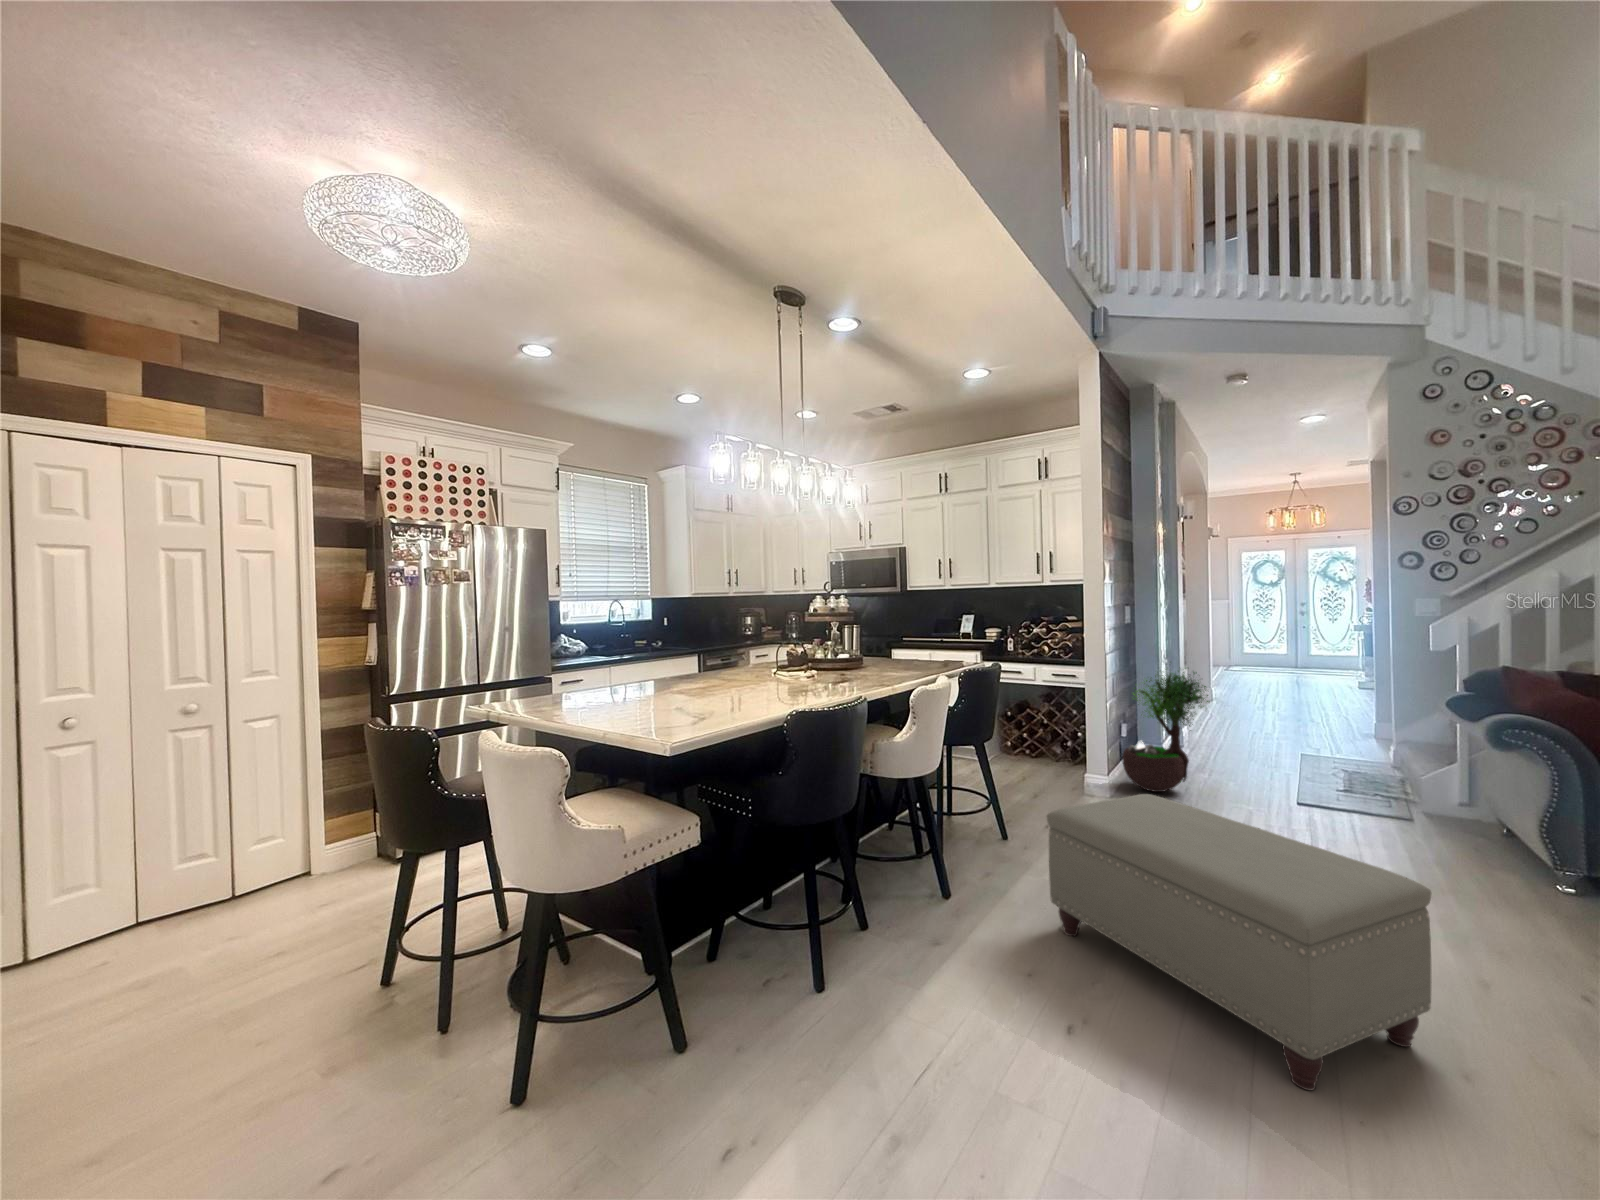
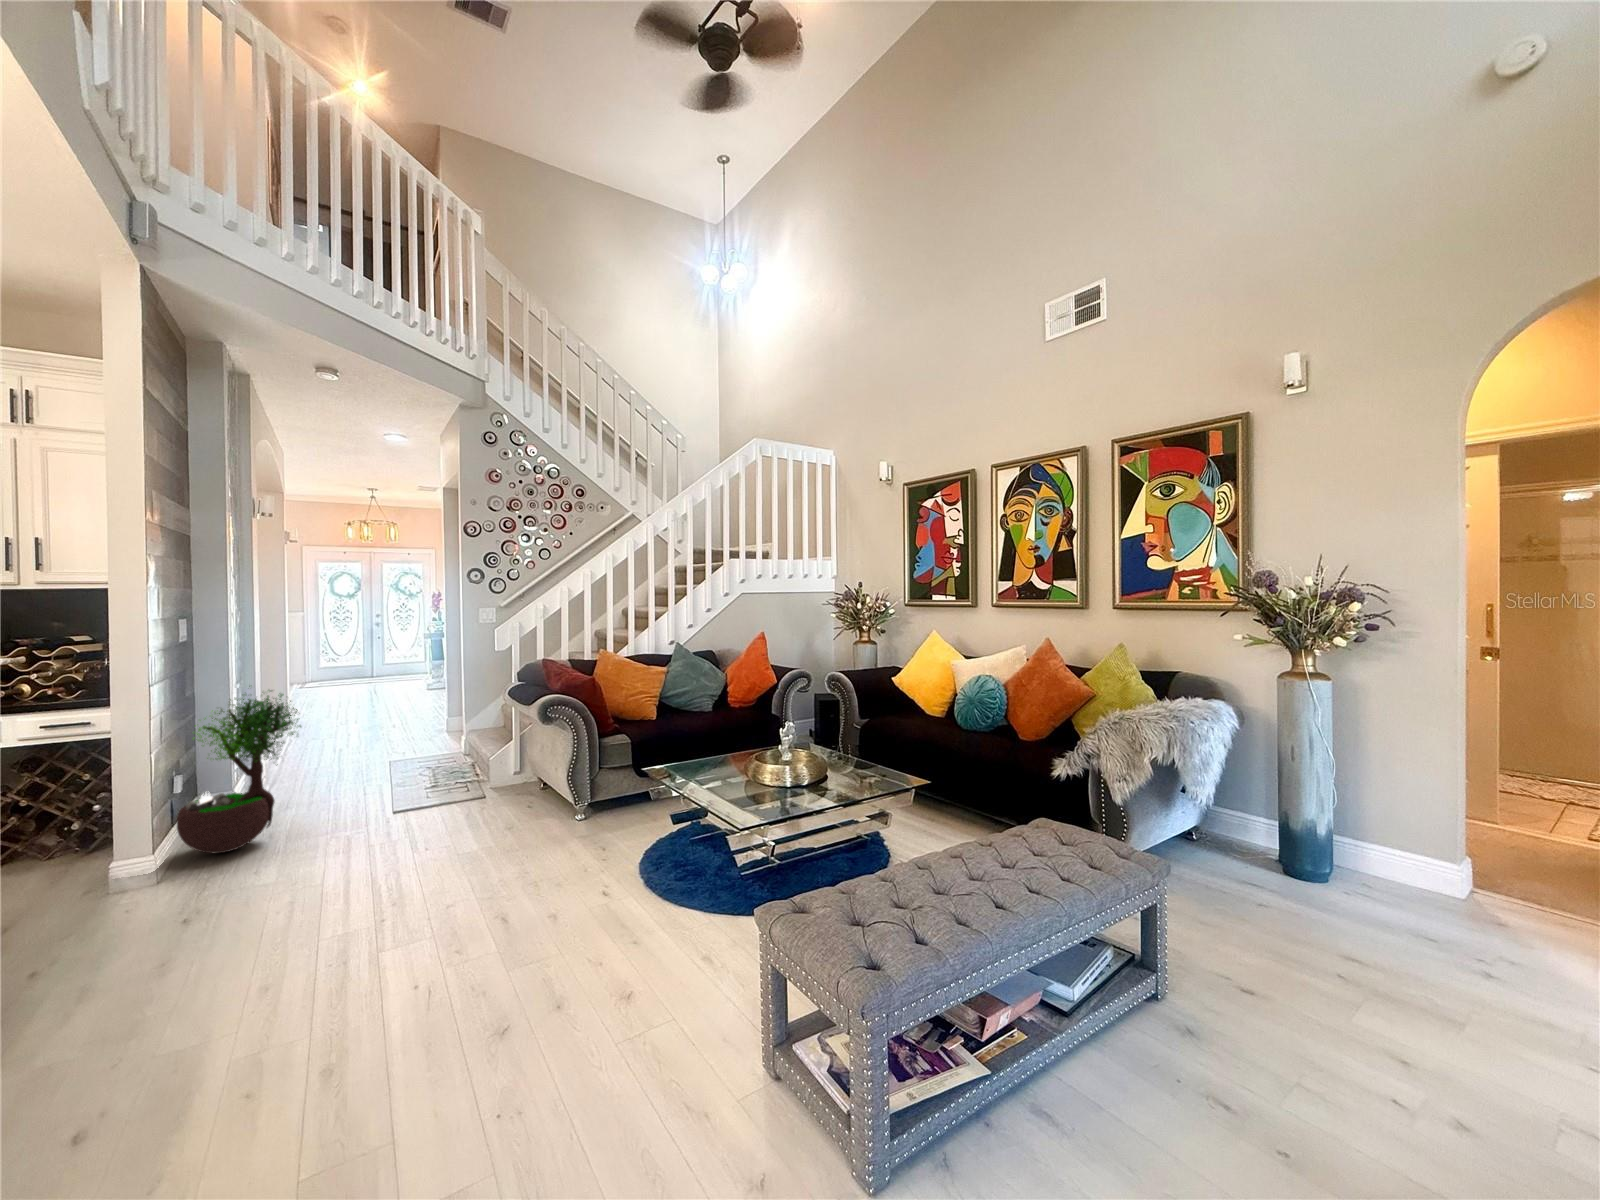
ottoman: present [1047,794,1431,1090] -> none [49,852,531,1131]

